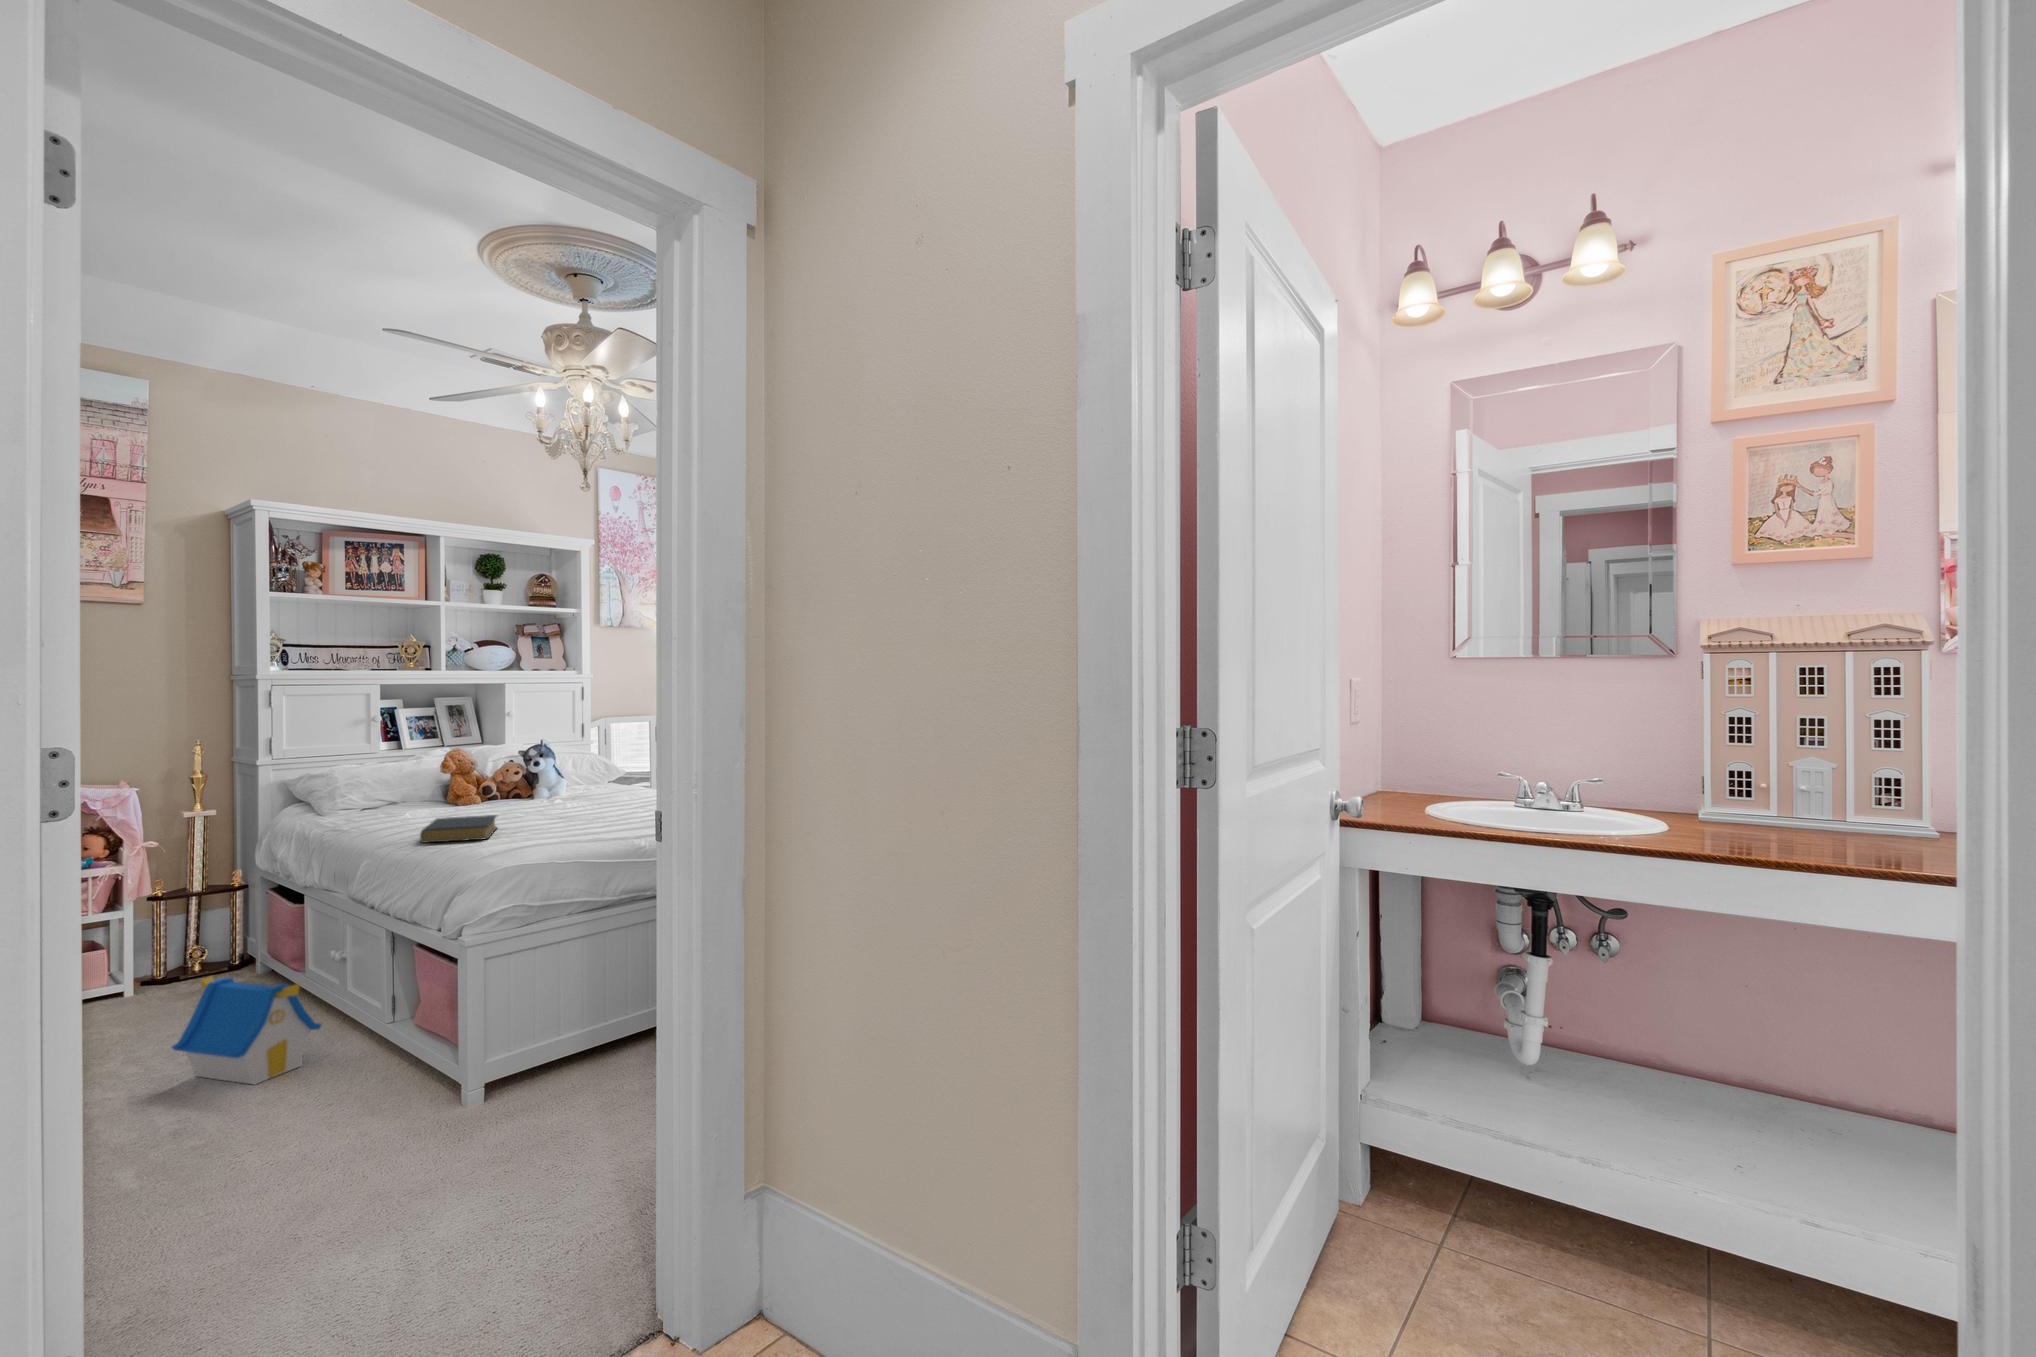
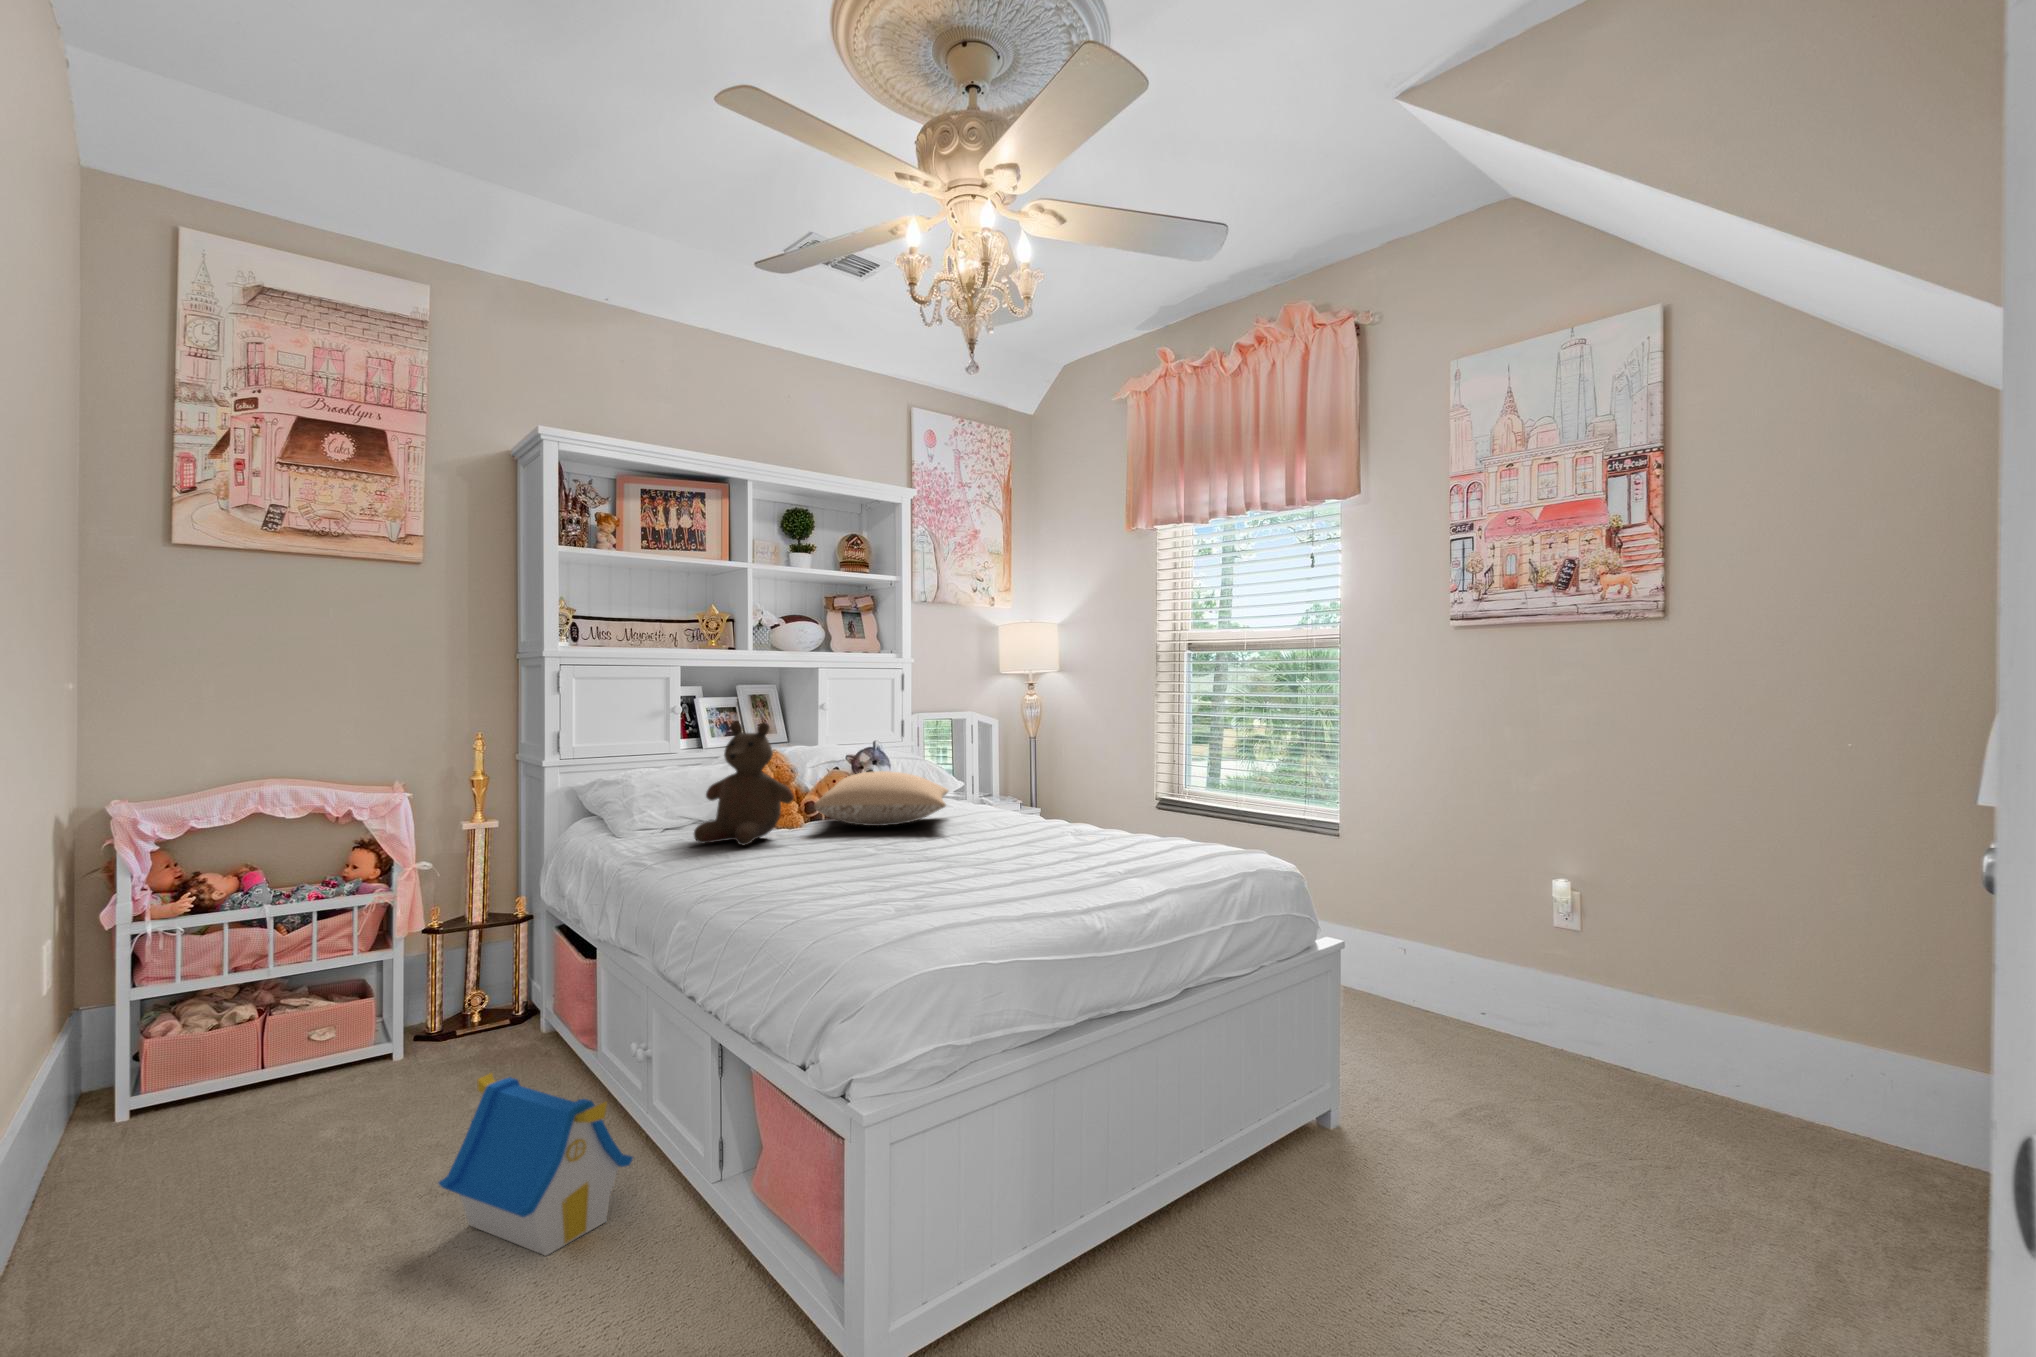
teddy bear: none [382,728,465,819] -> present [694,722,794,846]
pillow: none [484,763,603,803] -> present [814,771,948,826]
hardback book: present [420,815,497,843] -> none [762,848,853,890]

